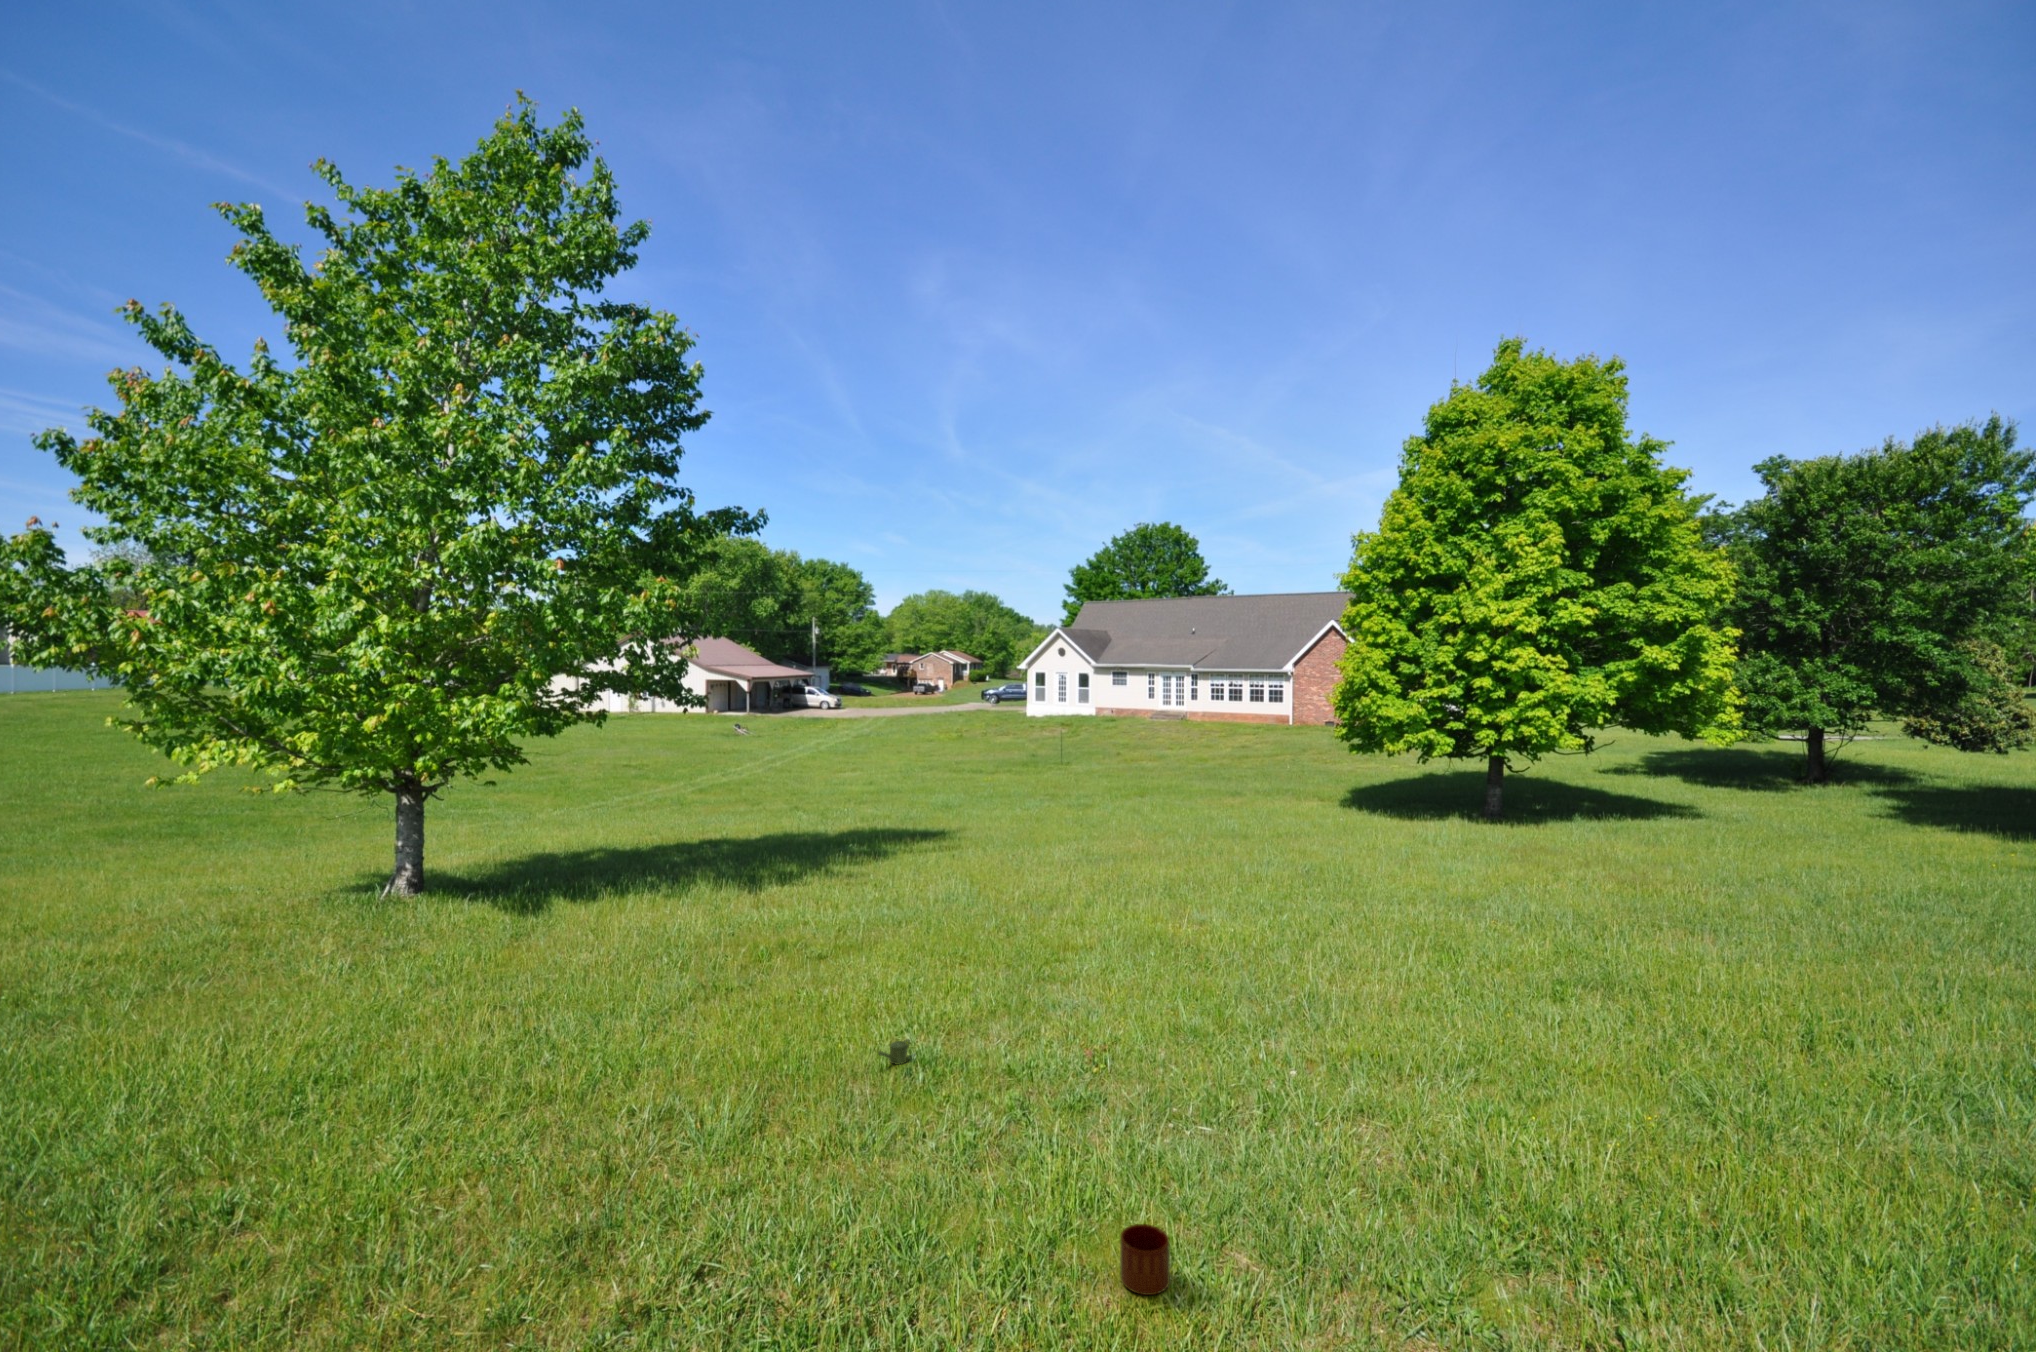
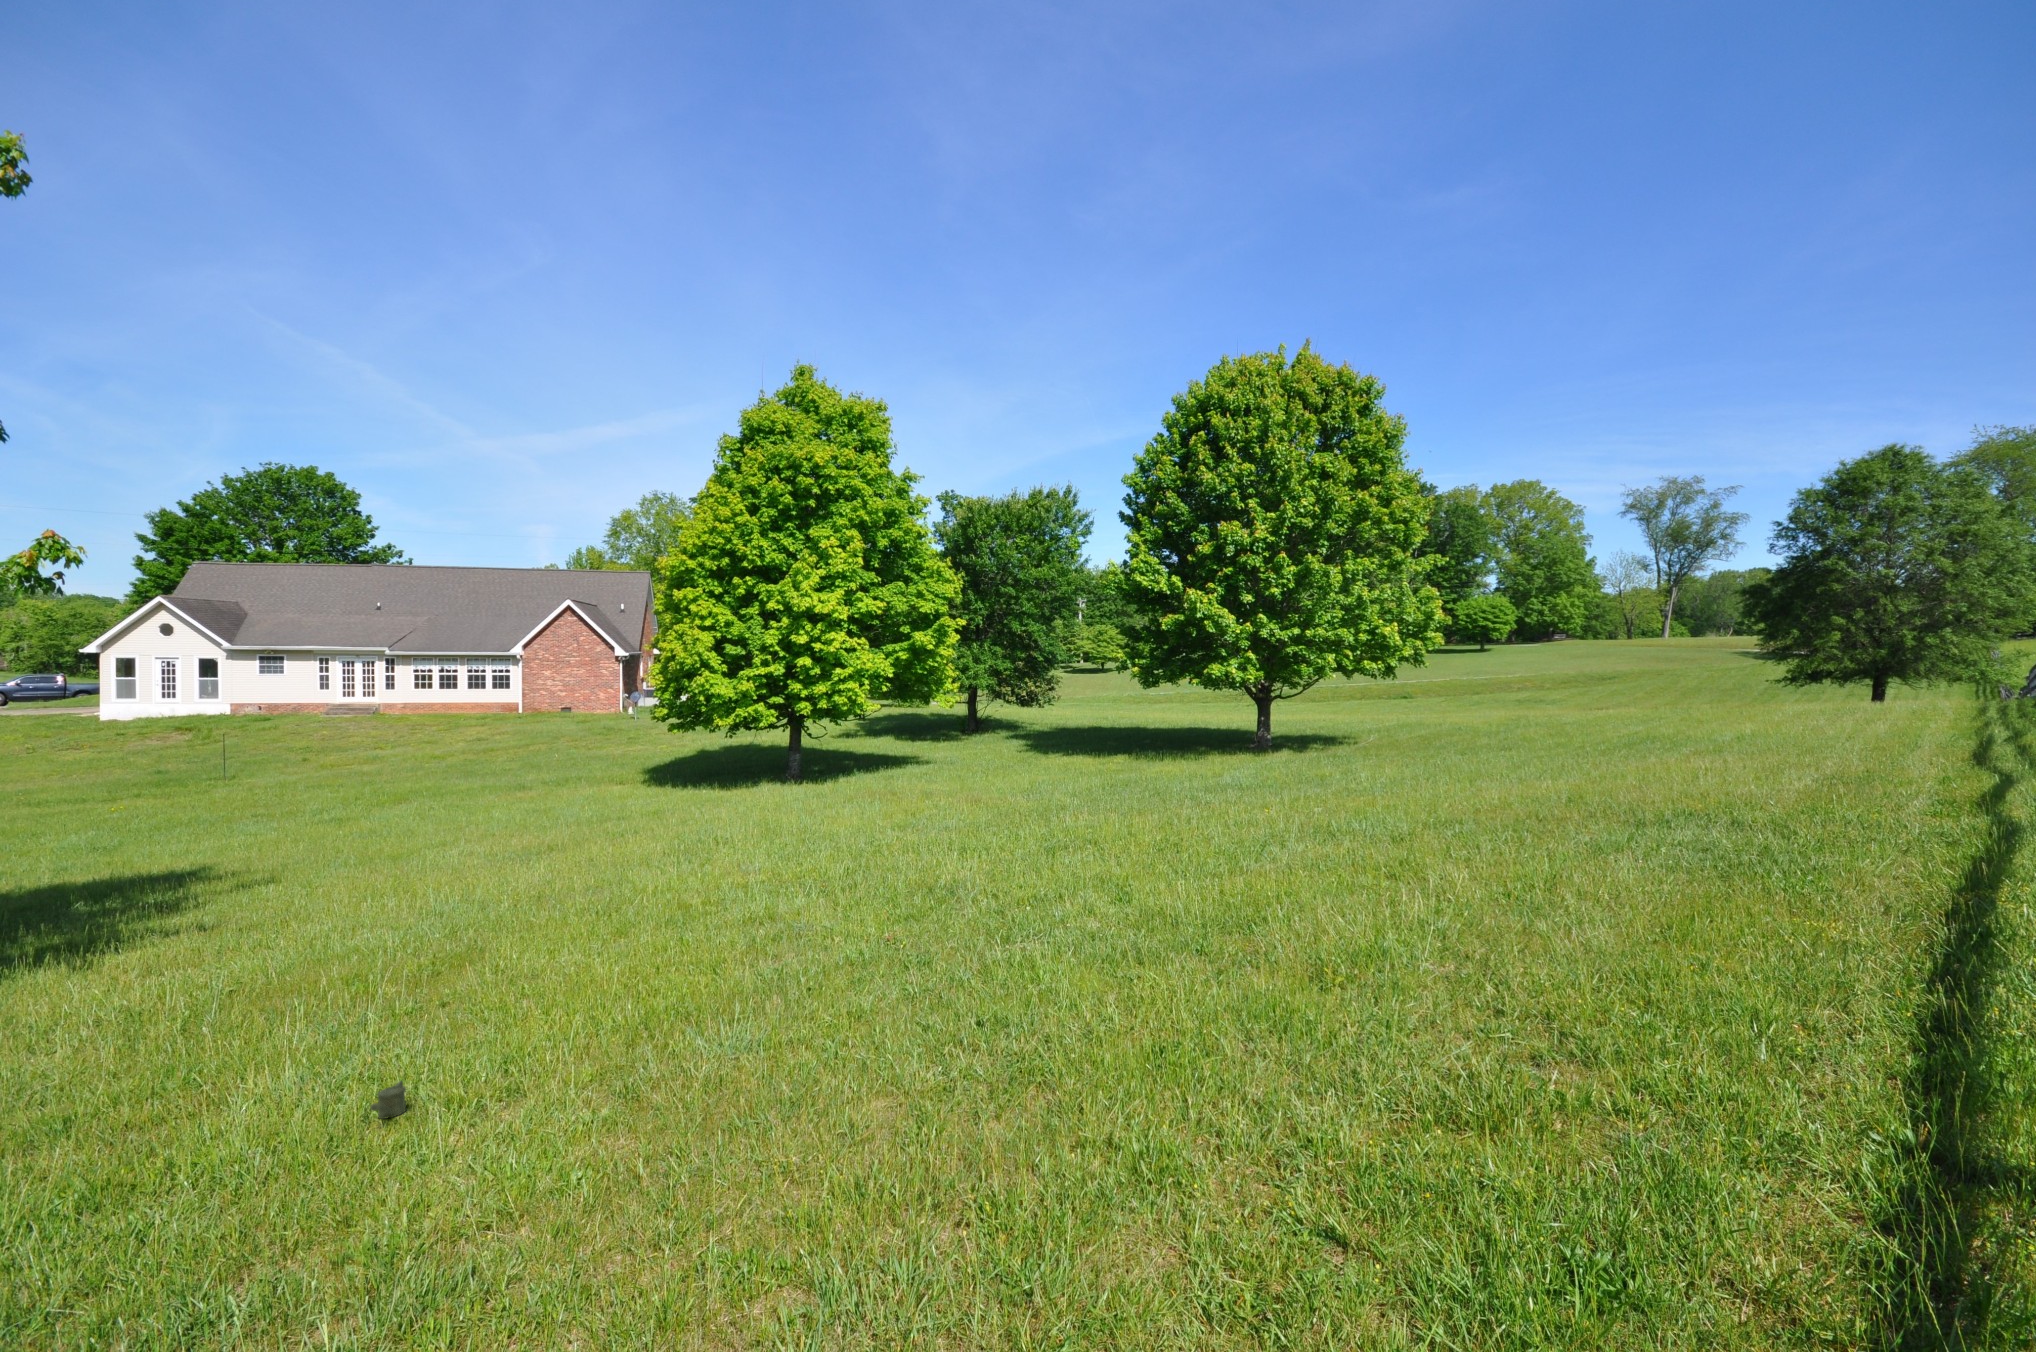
planter: present [1120,1224,1170,1295] -> none [875,1110,924,1175]

